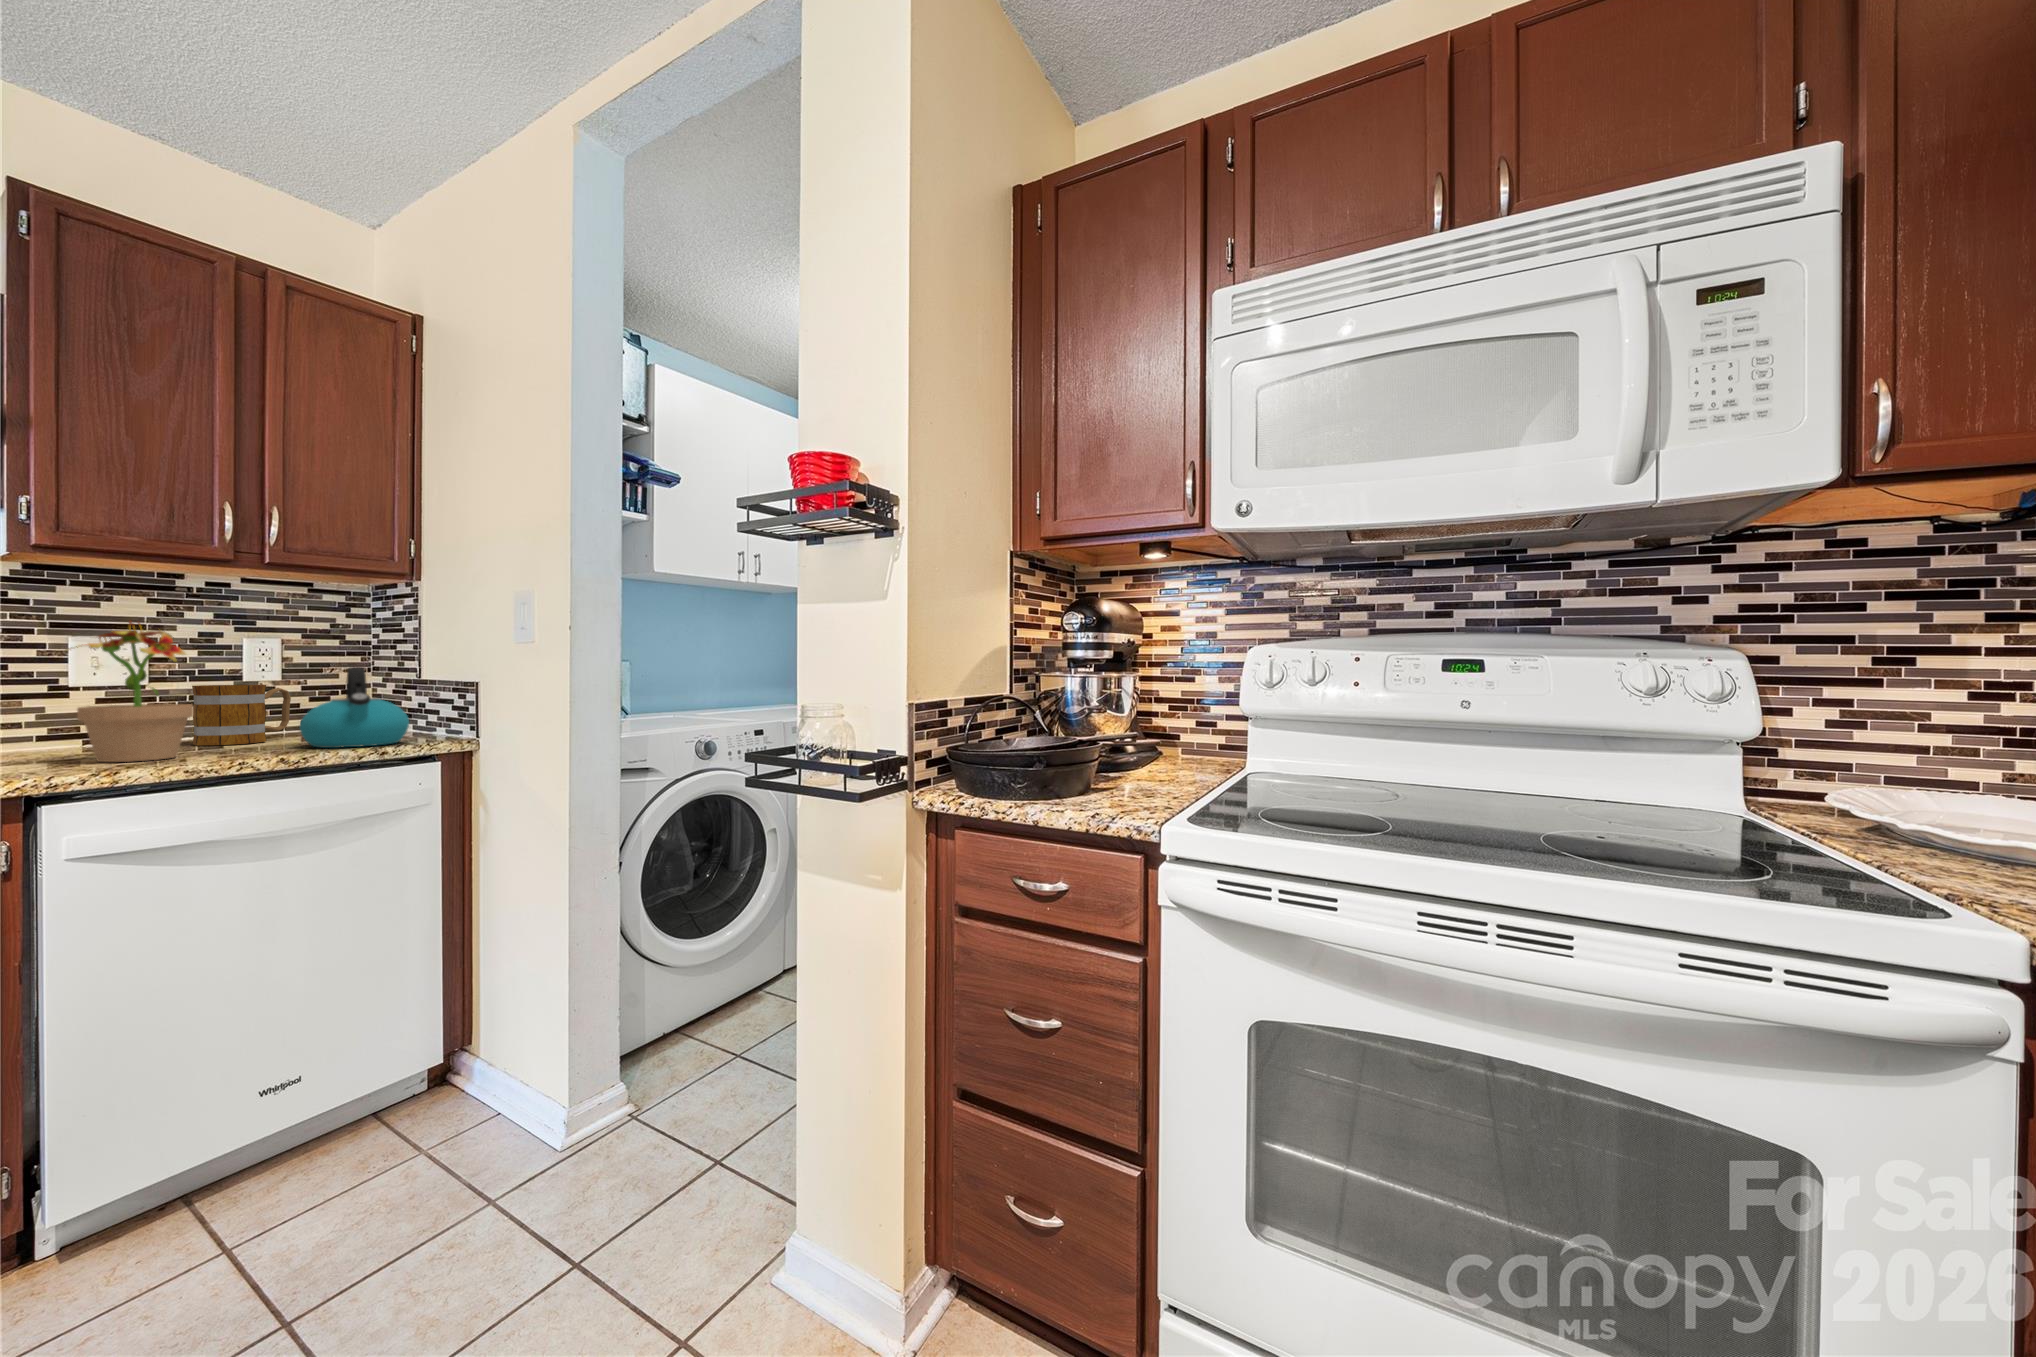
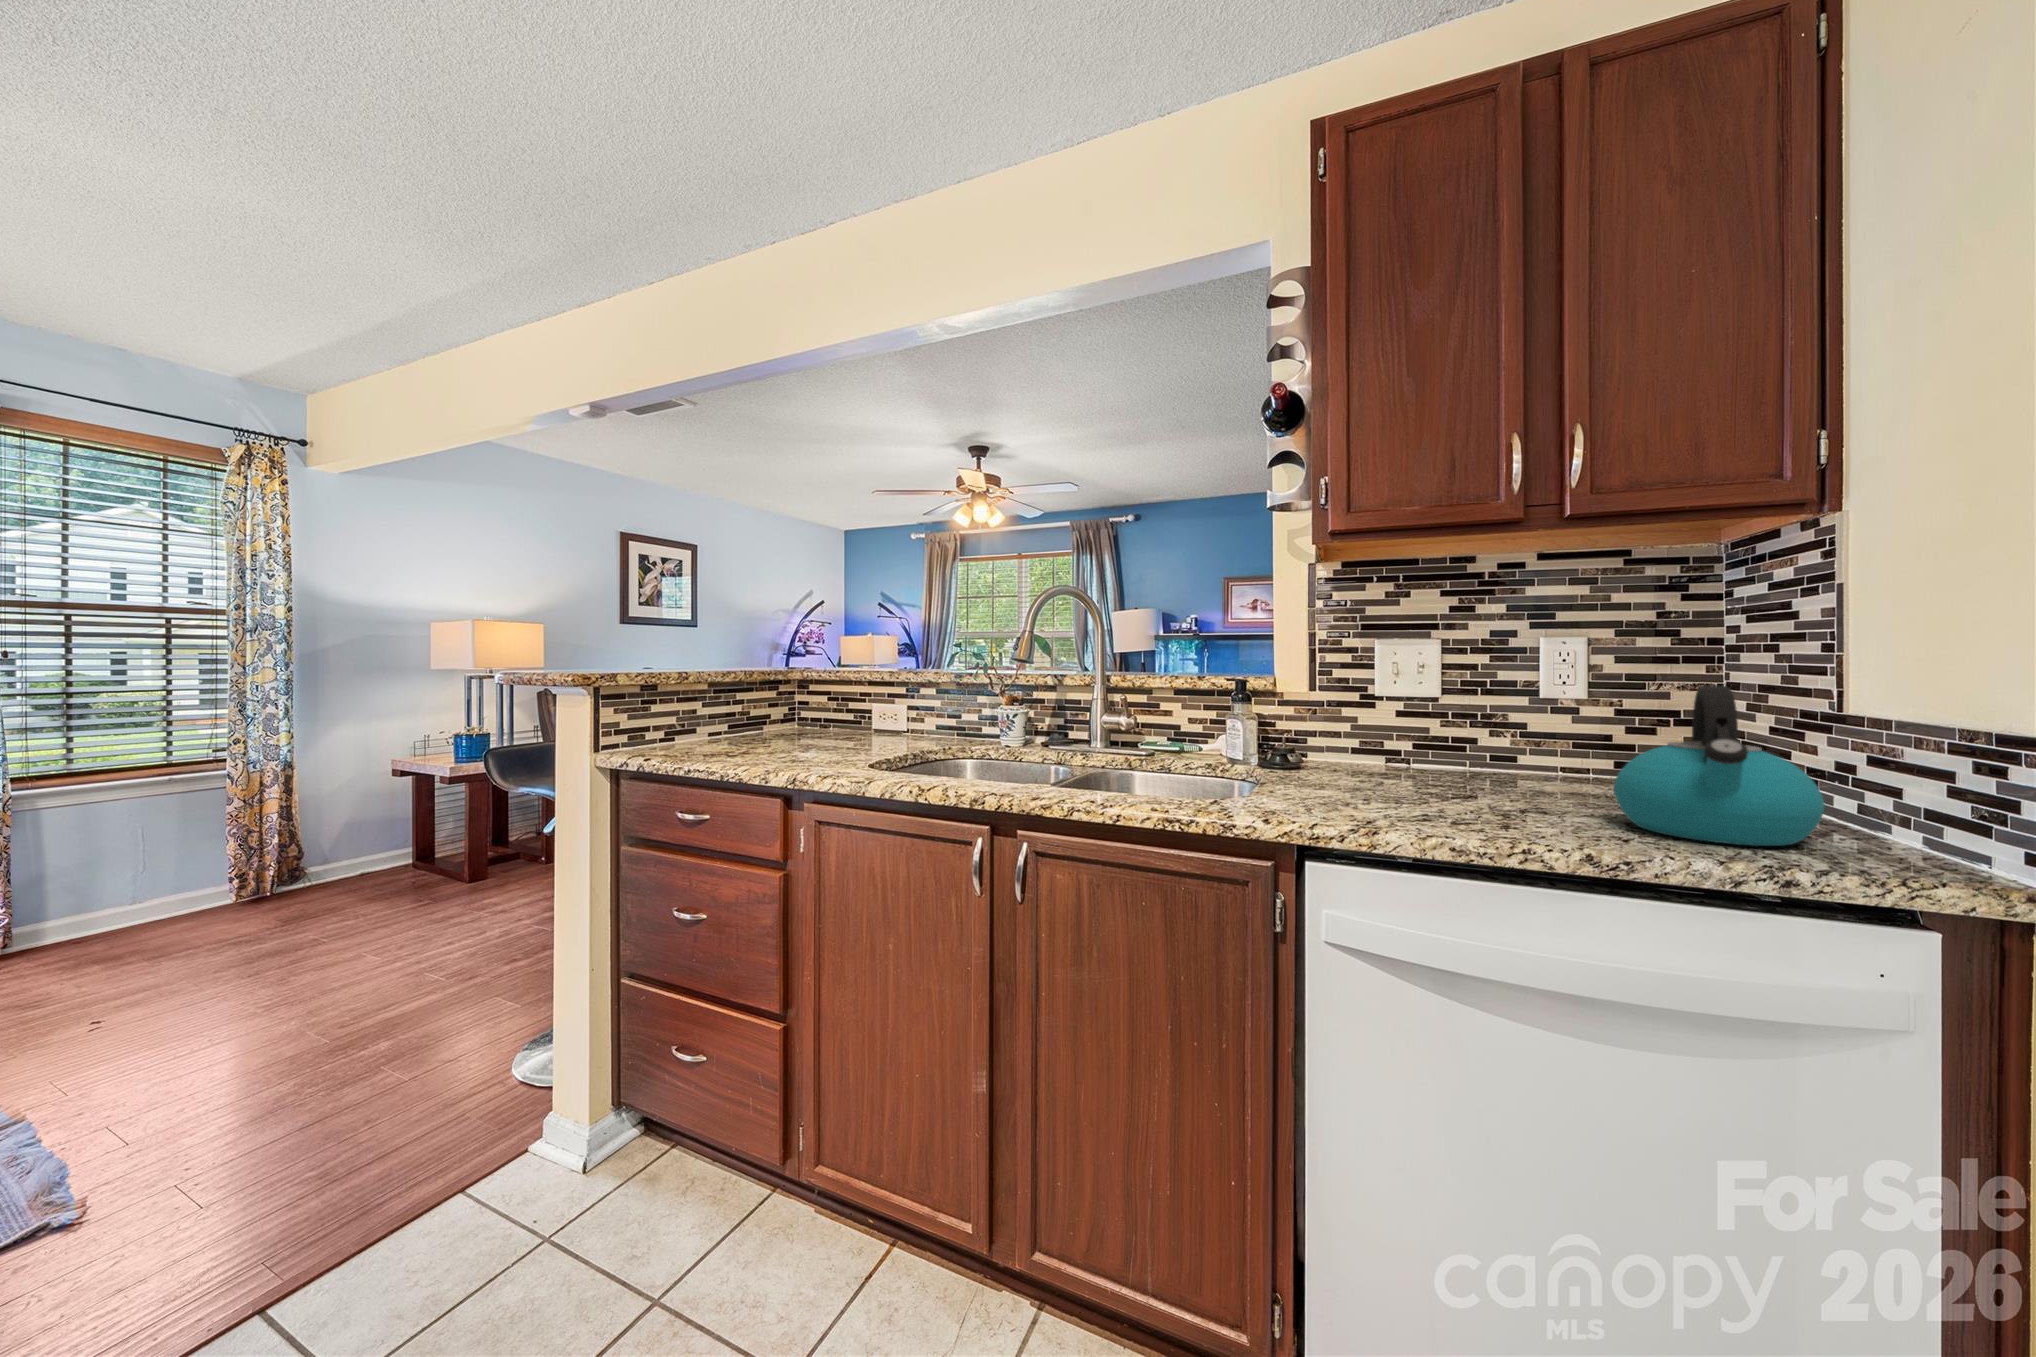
potted plant: present [66,621,193,762] -> none [1344,616,1471,817]
mug: present [192,685,291,746] -> none [1479,704,1600,795]

